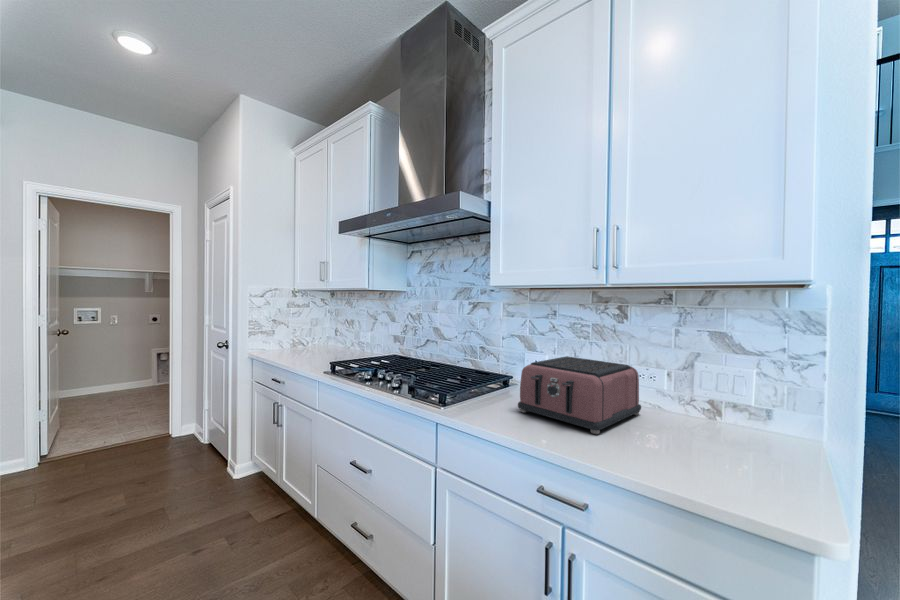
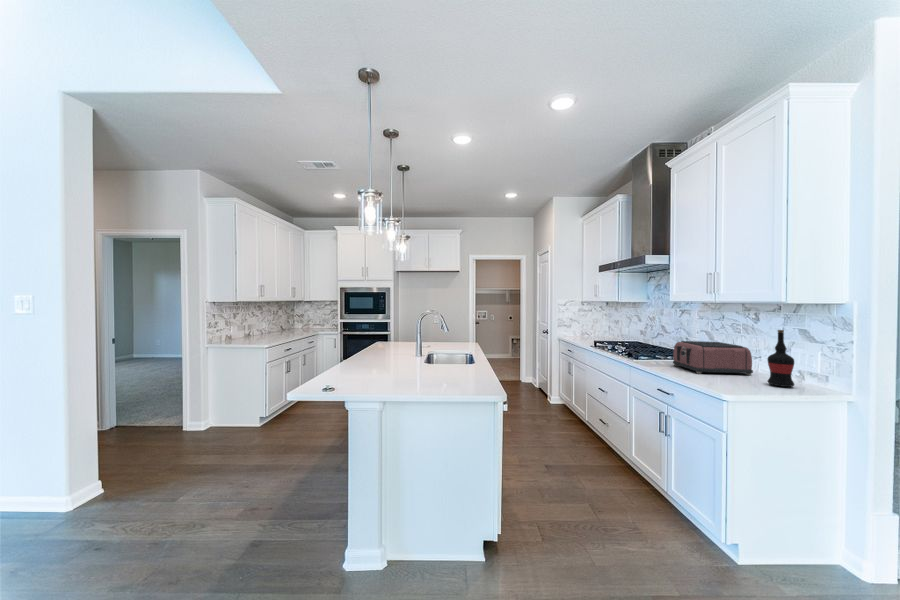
wine bottle: none [713,338,760,446] -> present [767,330,794,387]

